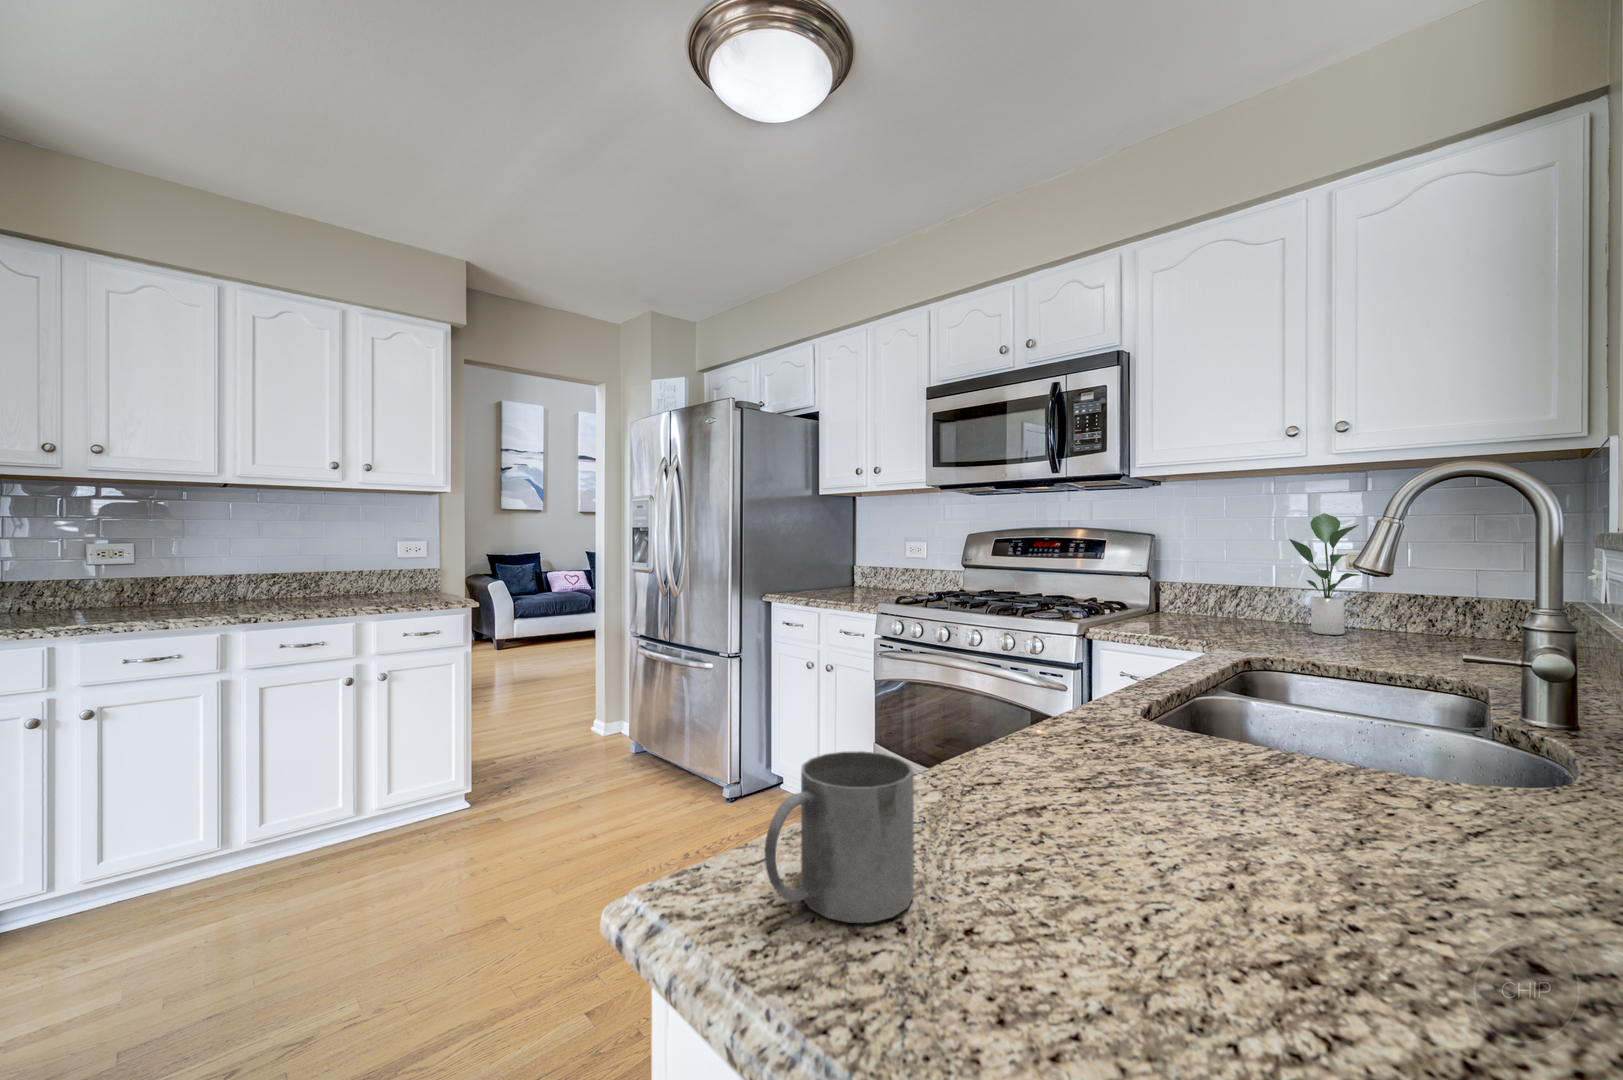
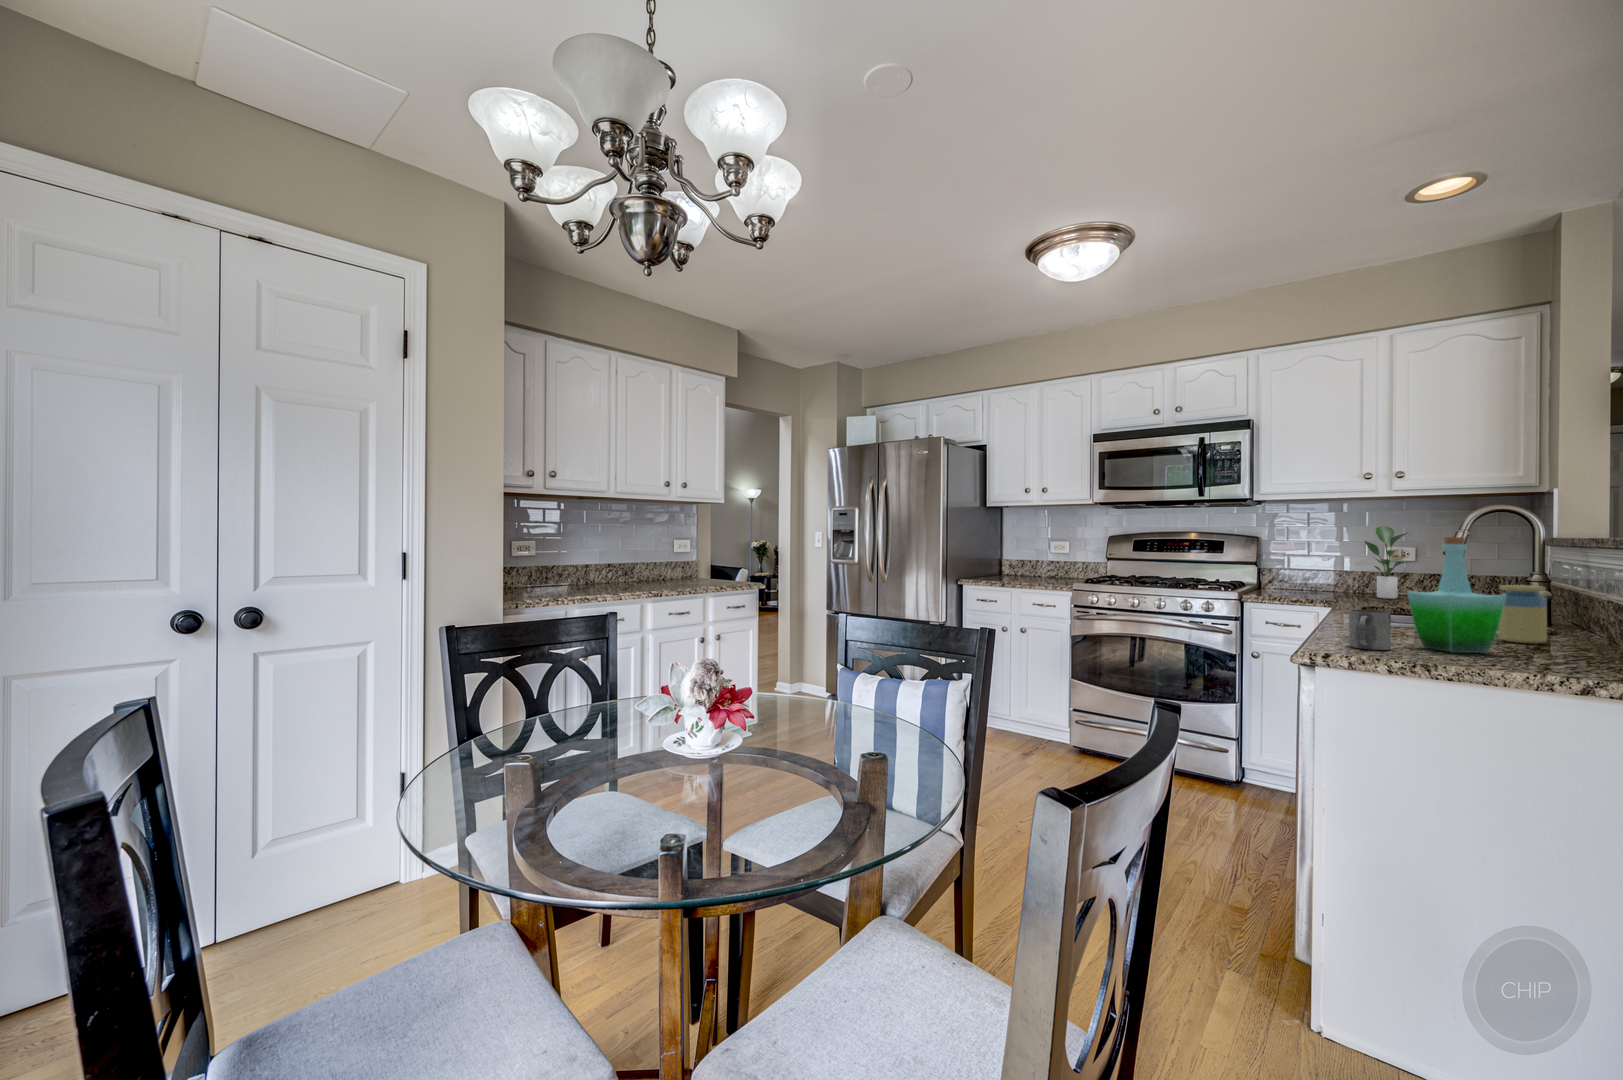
bottle: none [1014,512,1284,979] -> present [1407,537,1506,653]
jar: none [1380,664,1530,870] -> present [1498,585,1547,644]

